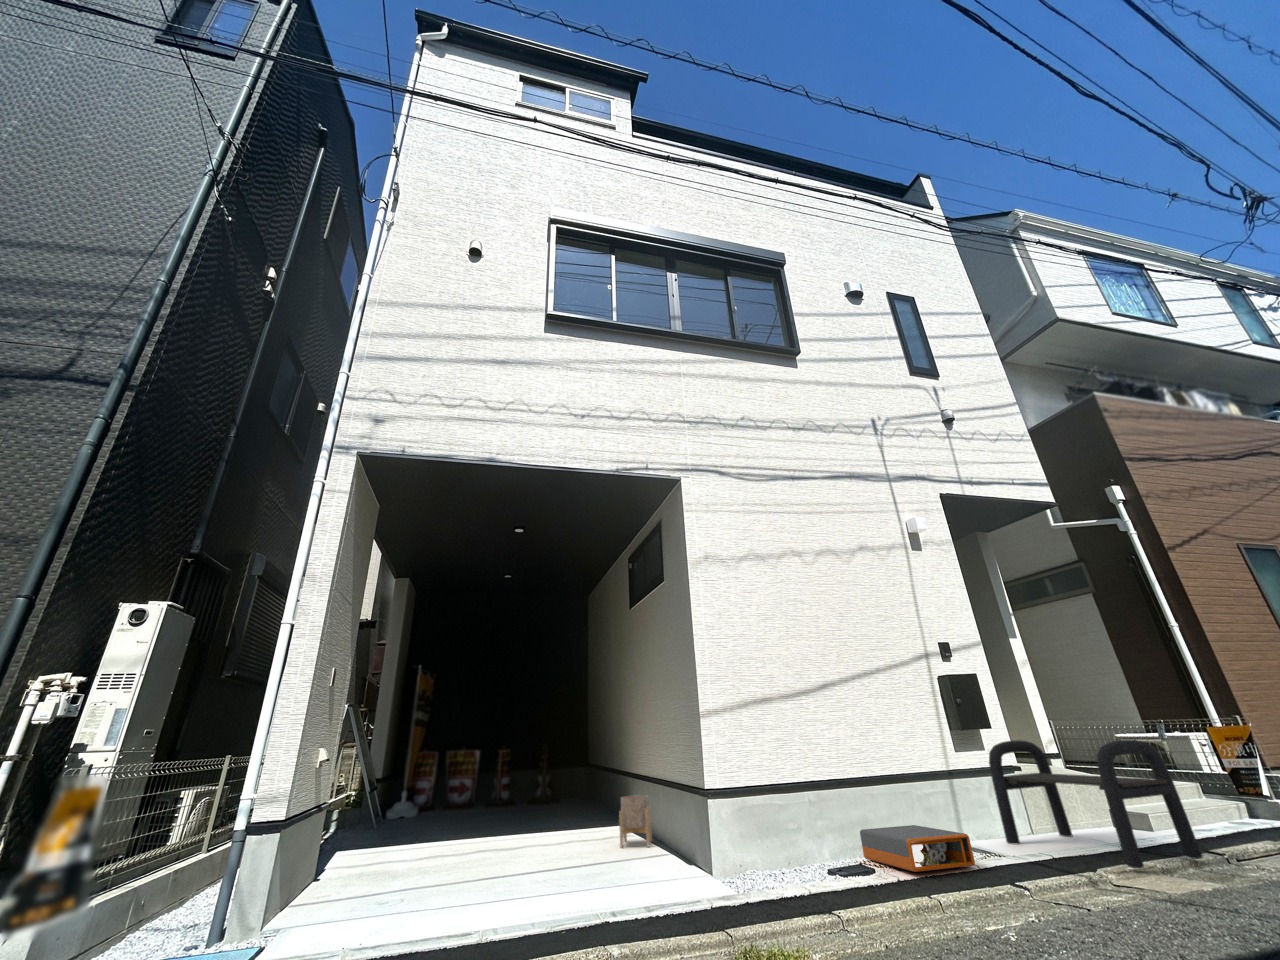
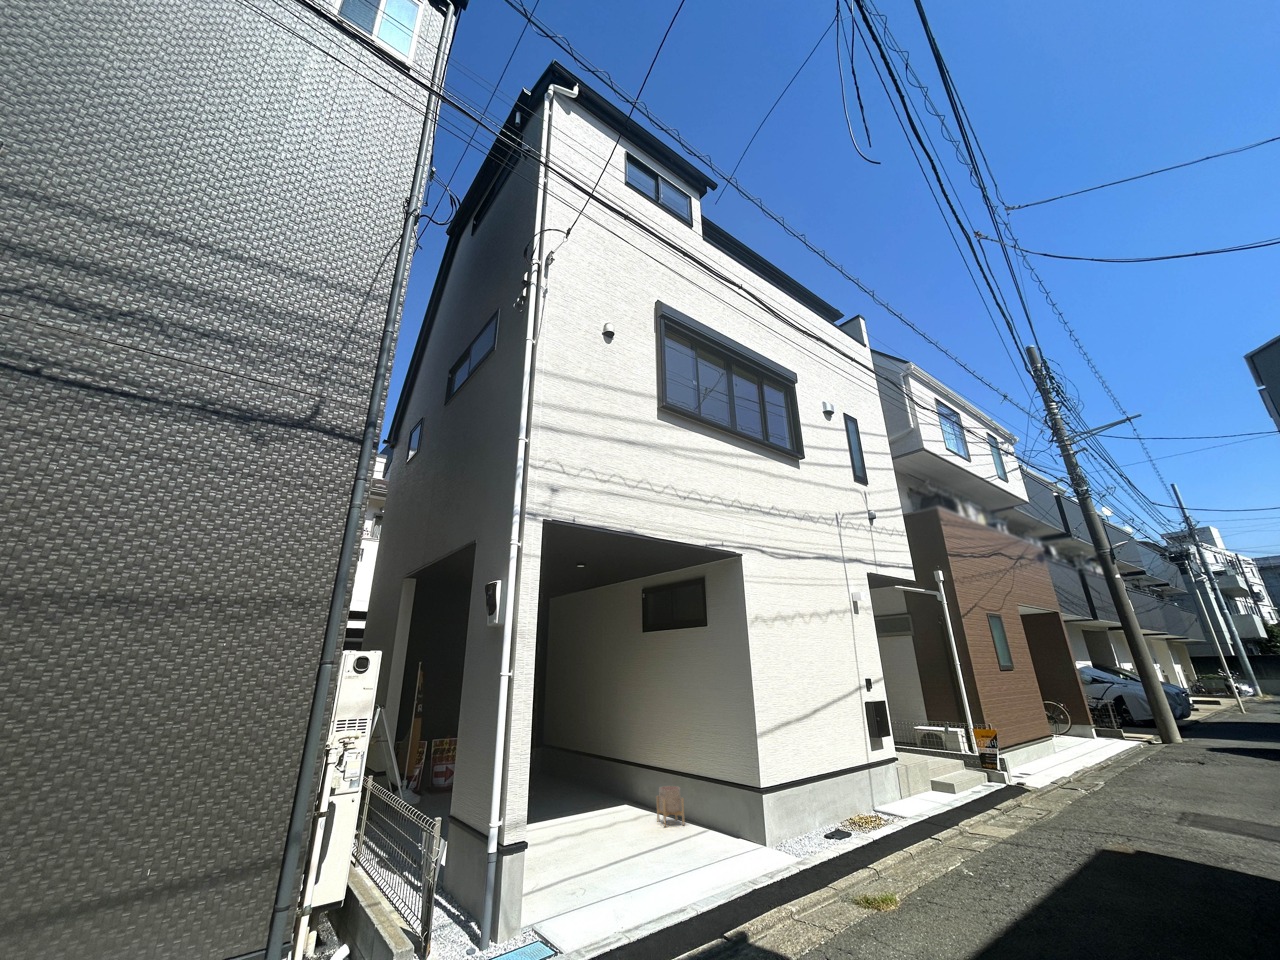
bench: present [989,740,1202,868] -> none [888,743,999,823]
storage box: present [860,825,975,872] -> none [832,801,902,834]

